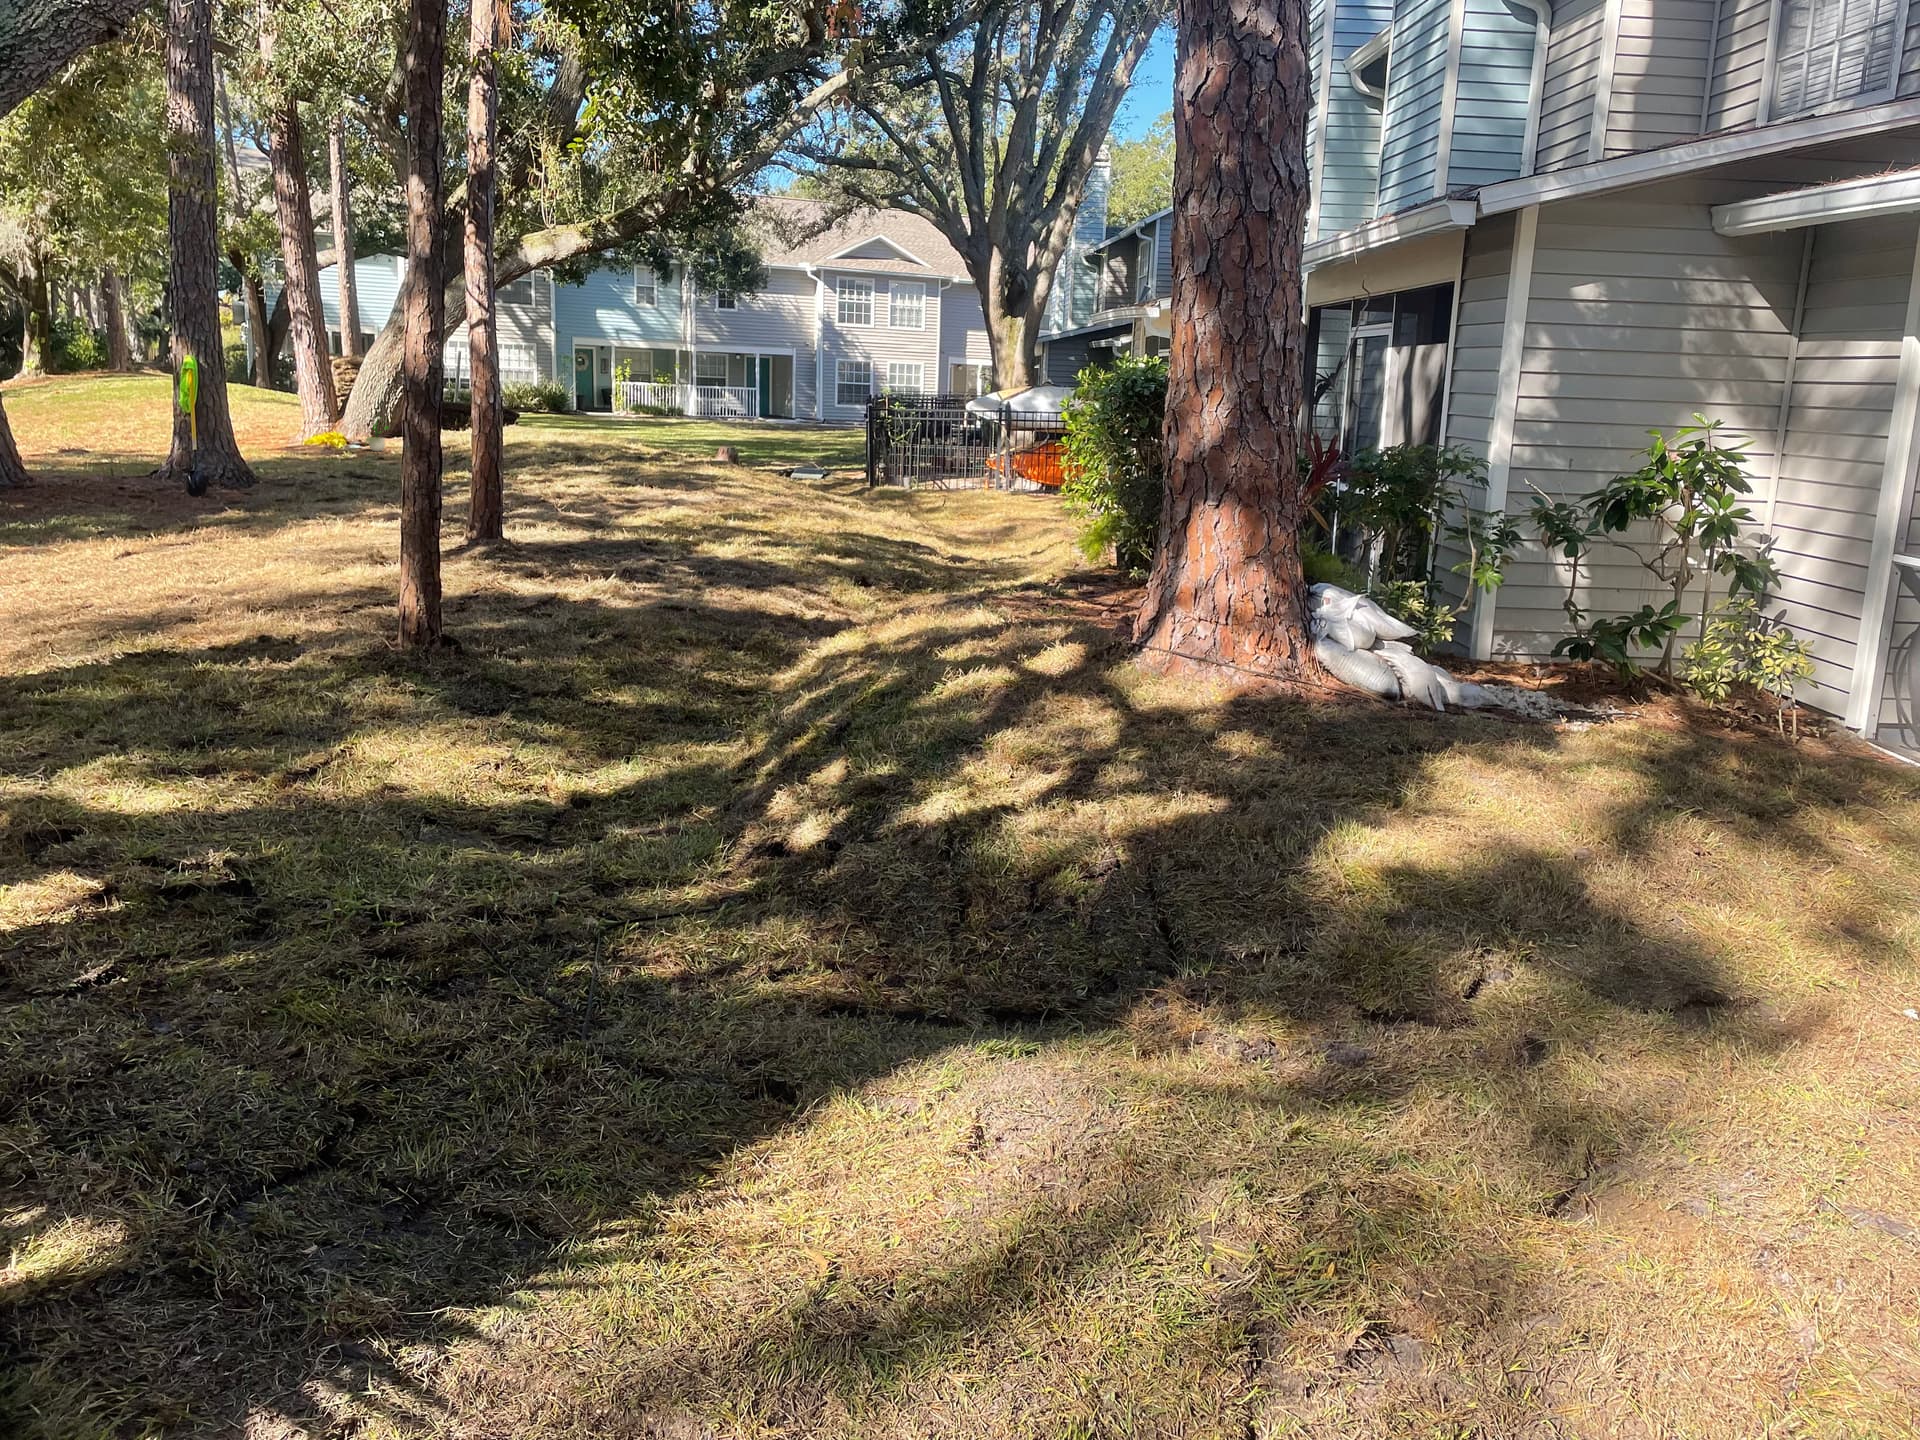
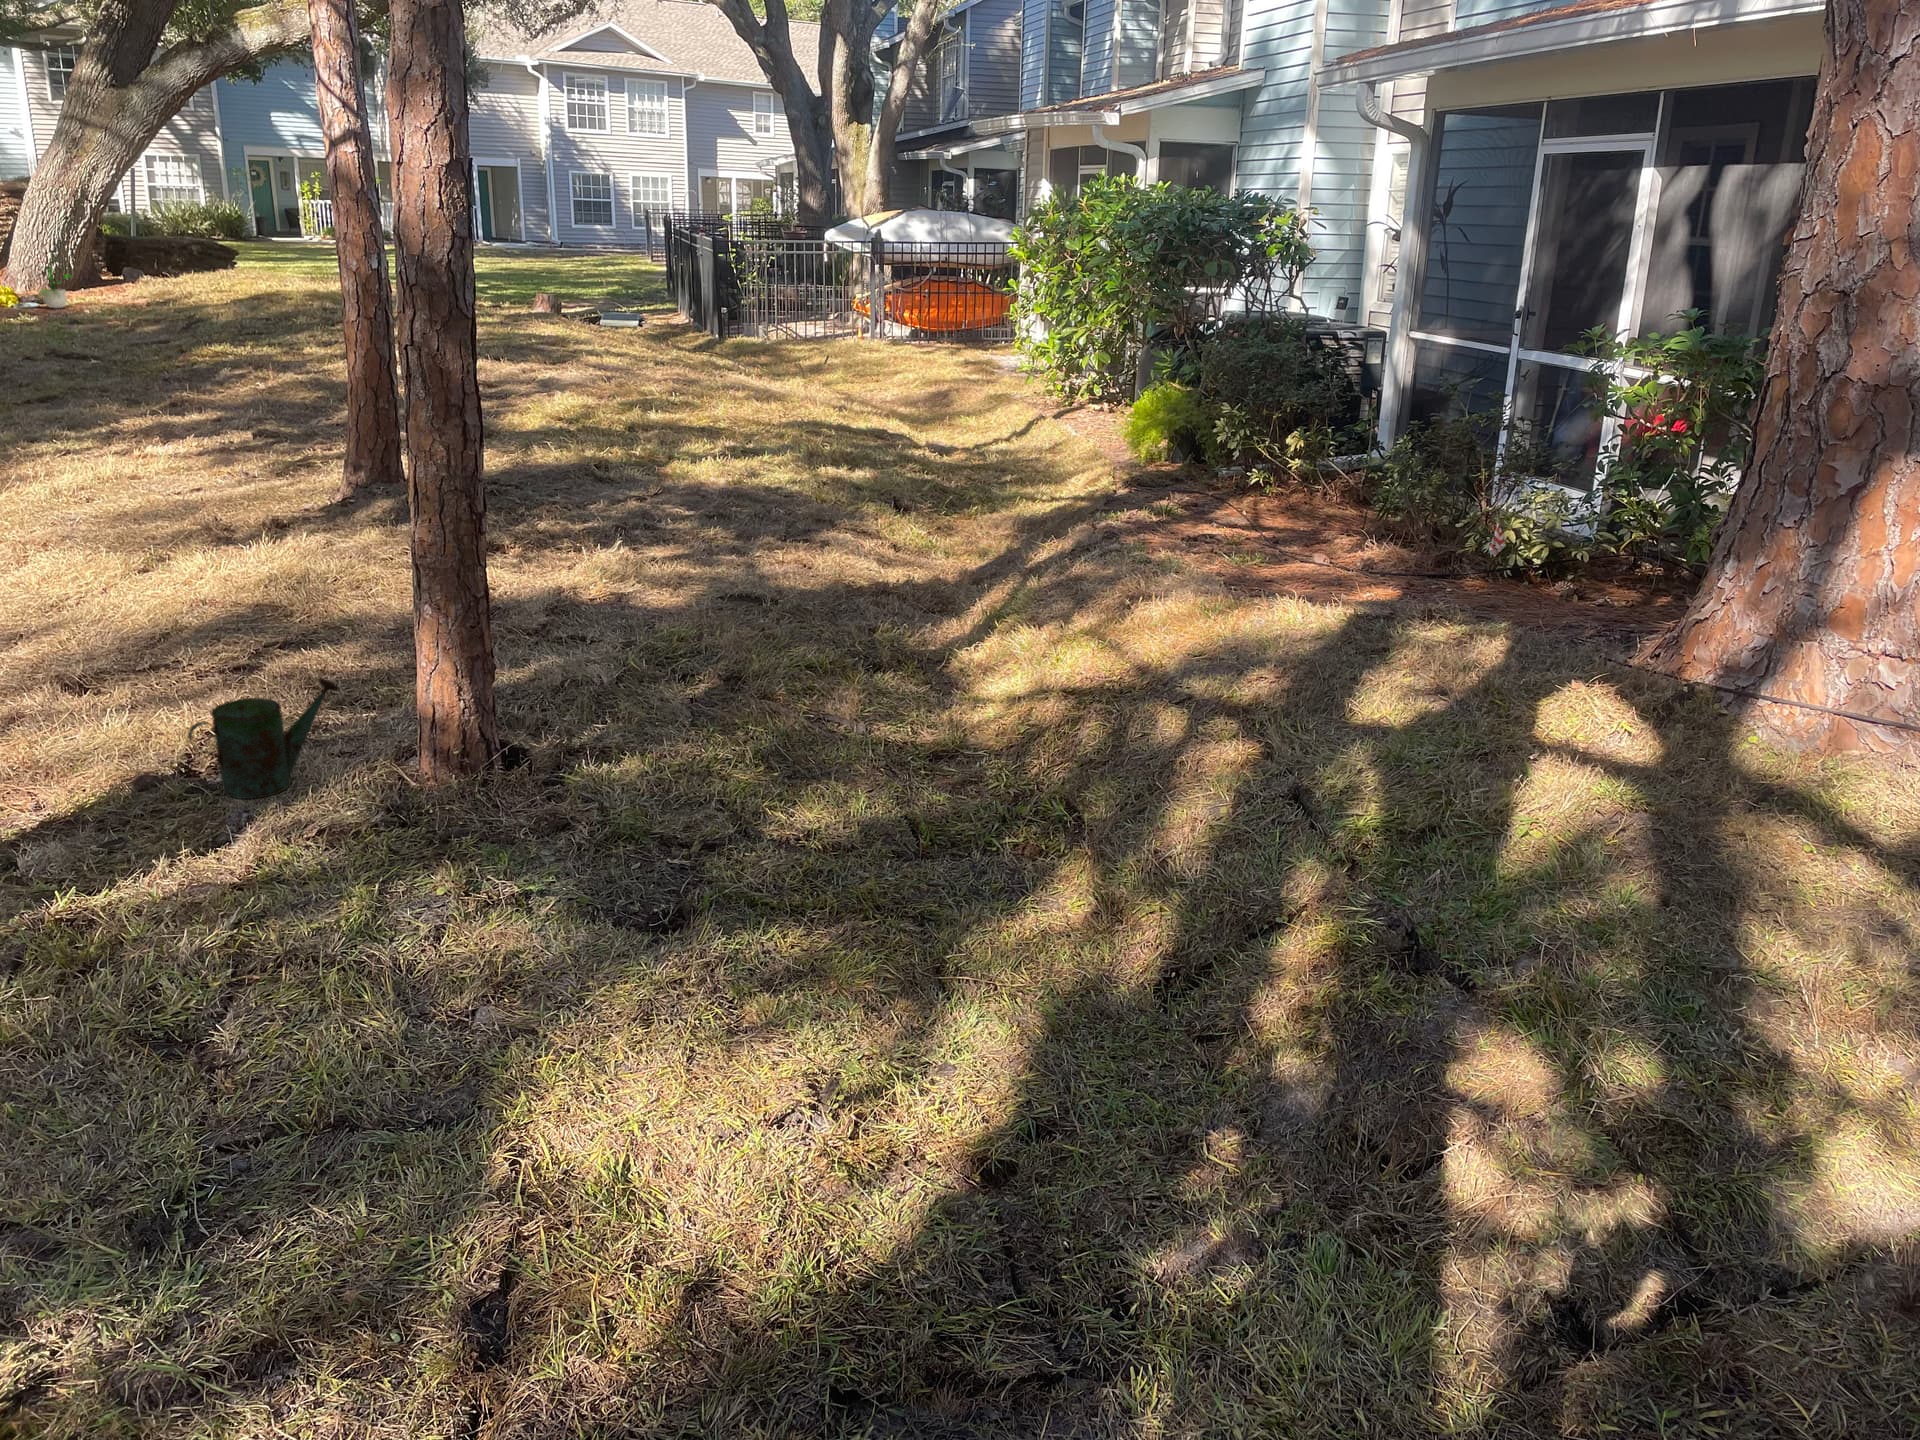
watering can: none [315,609,399,669] -> present [188,678,339,799]

